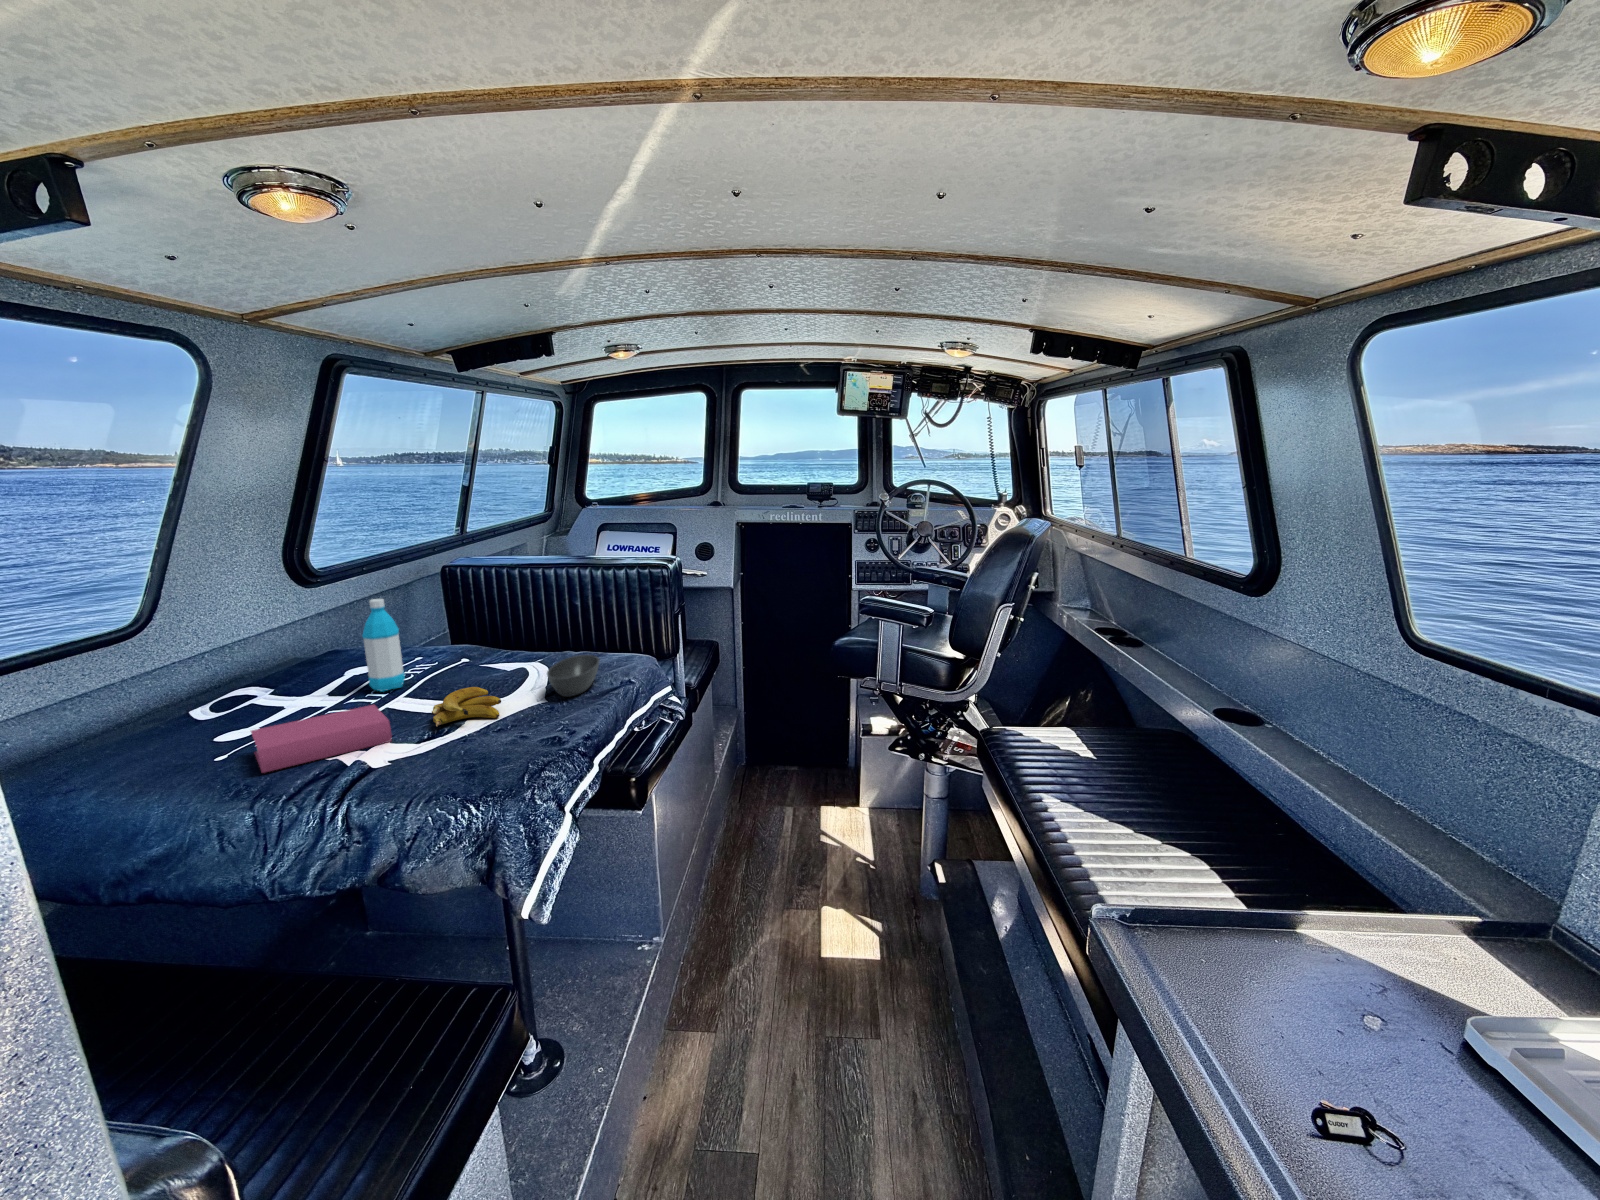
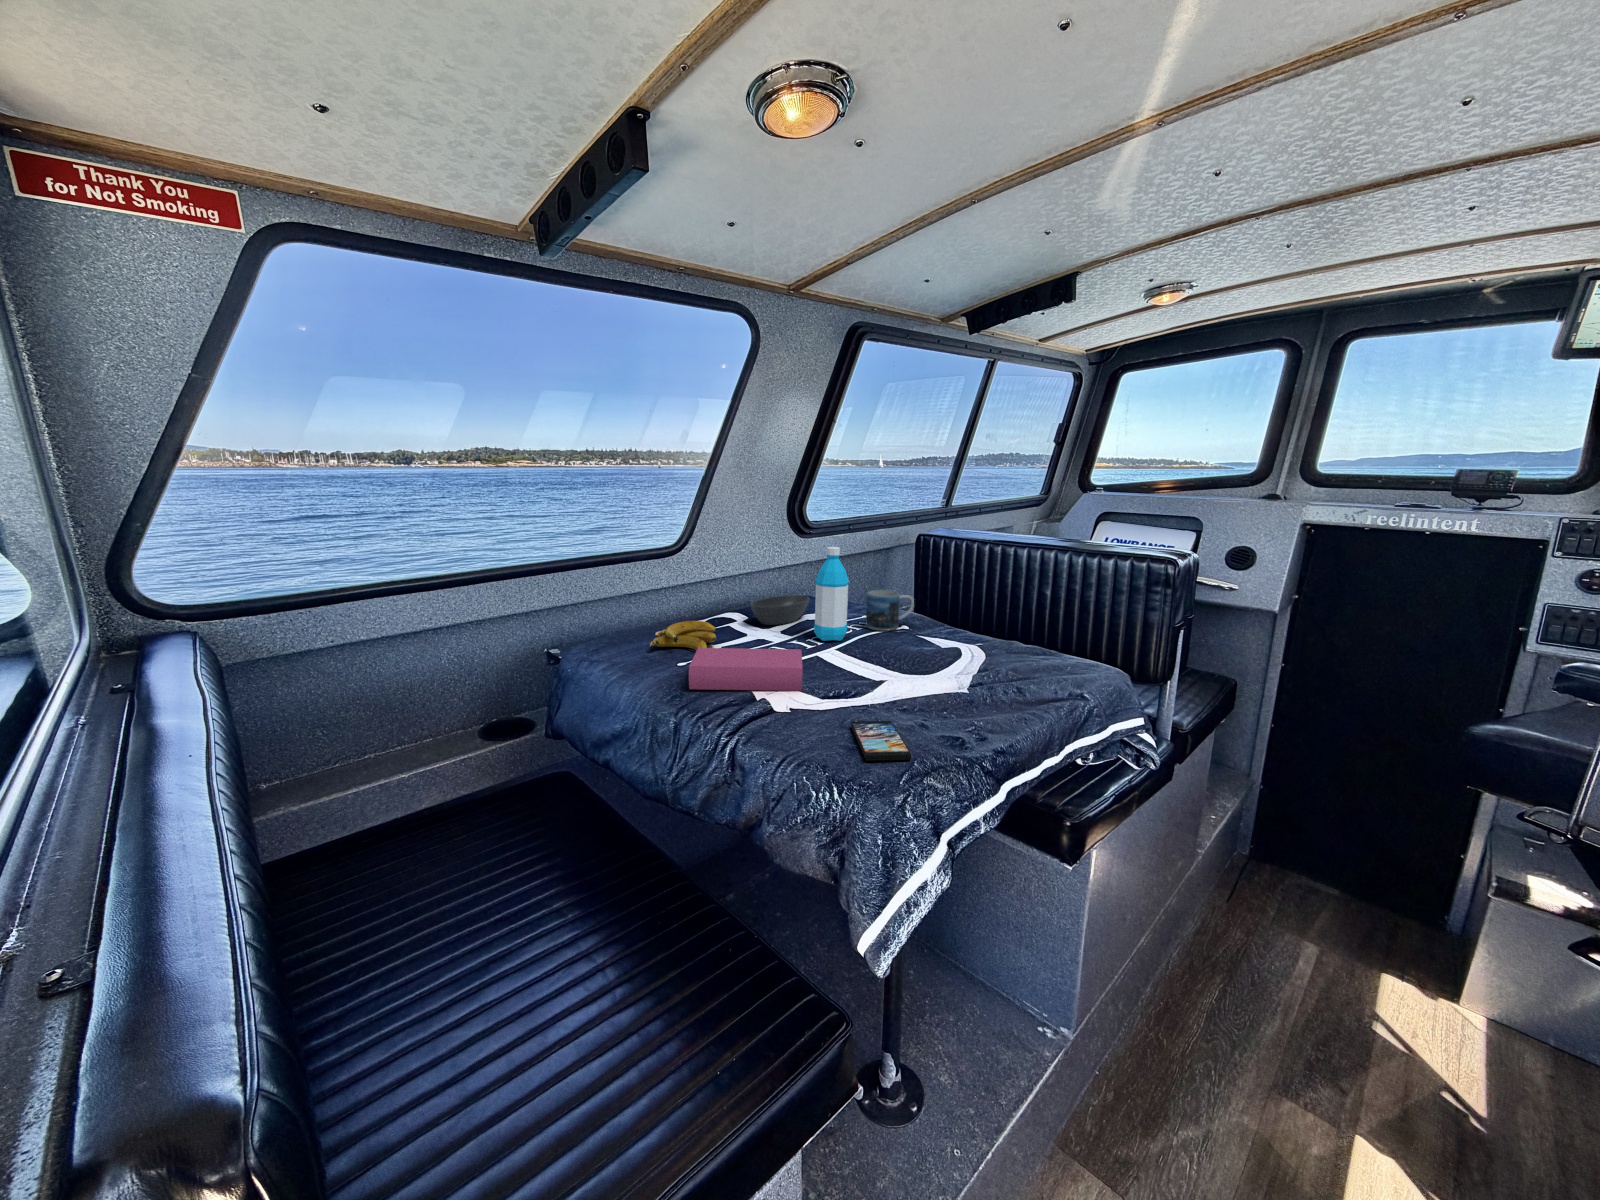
mug: none [415,630,464,670] -> present [866,590,914,631]
bowl: present [547,655,600,697] -> present [751,595,809,625]
banana: present [432,687,501,727] -> present [650,621,716,650]
smartphone: none [460,742,526,776] -> present [851,721,911,761]

